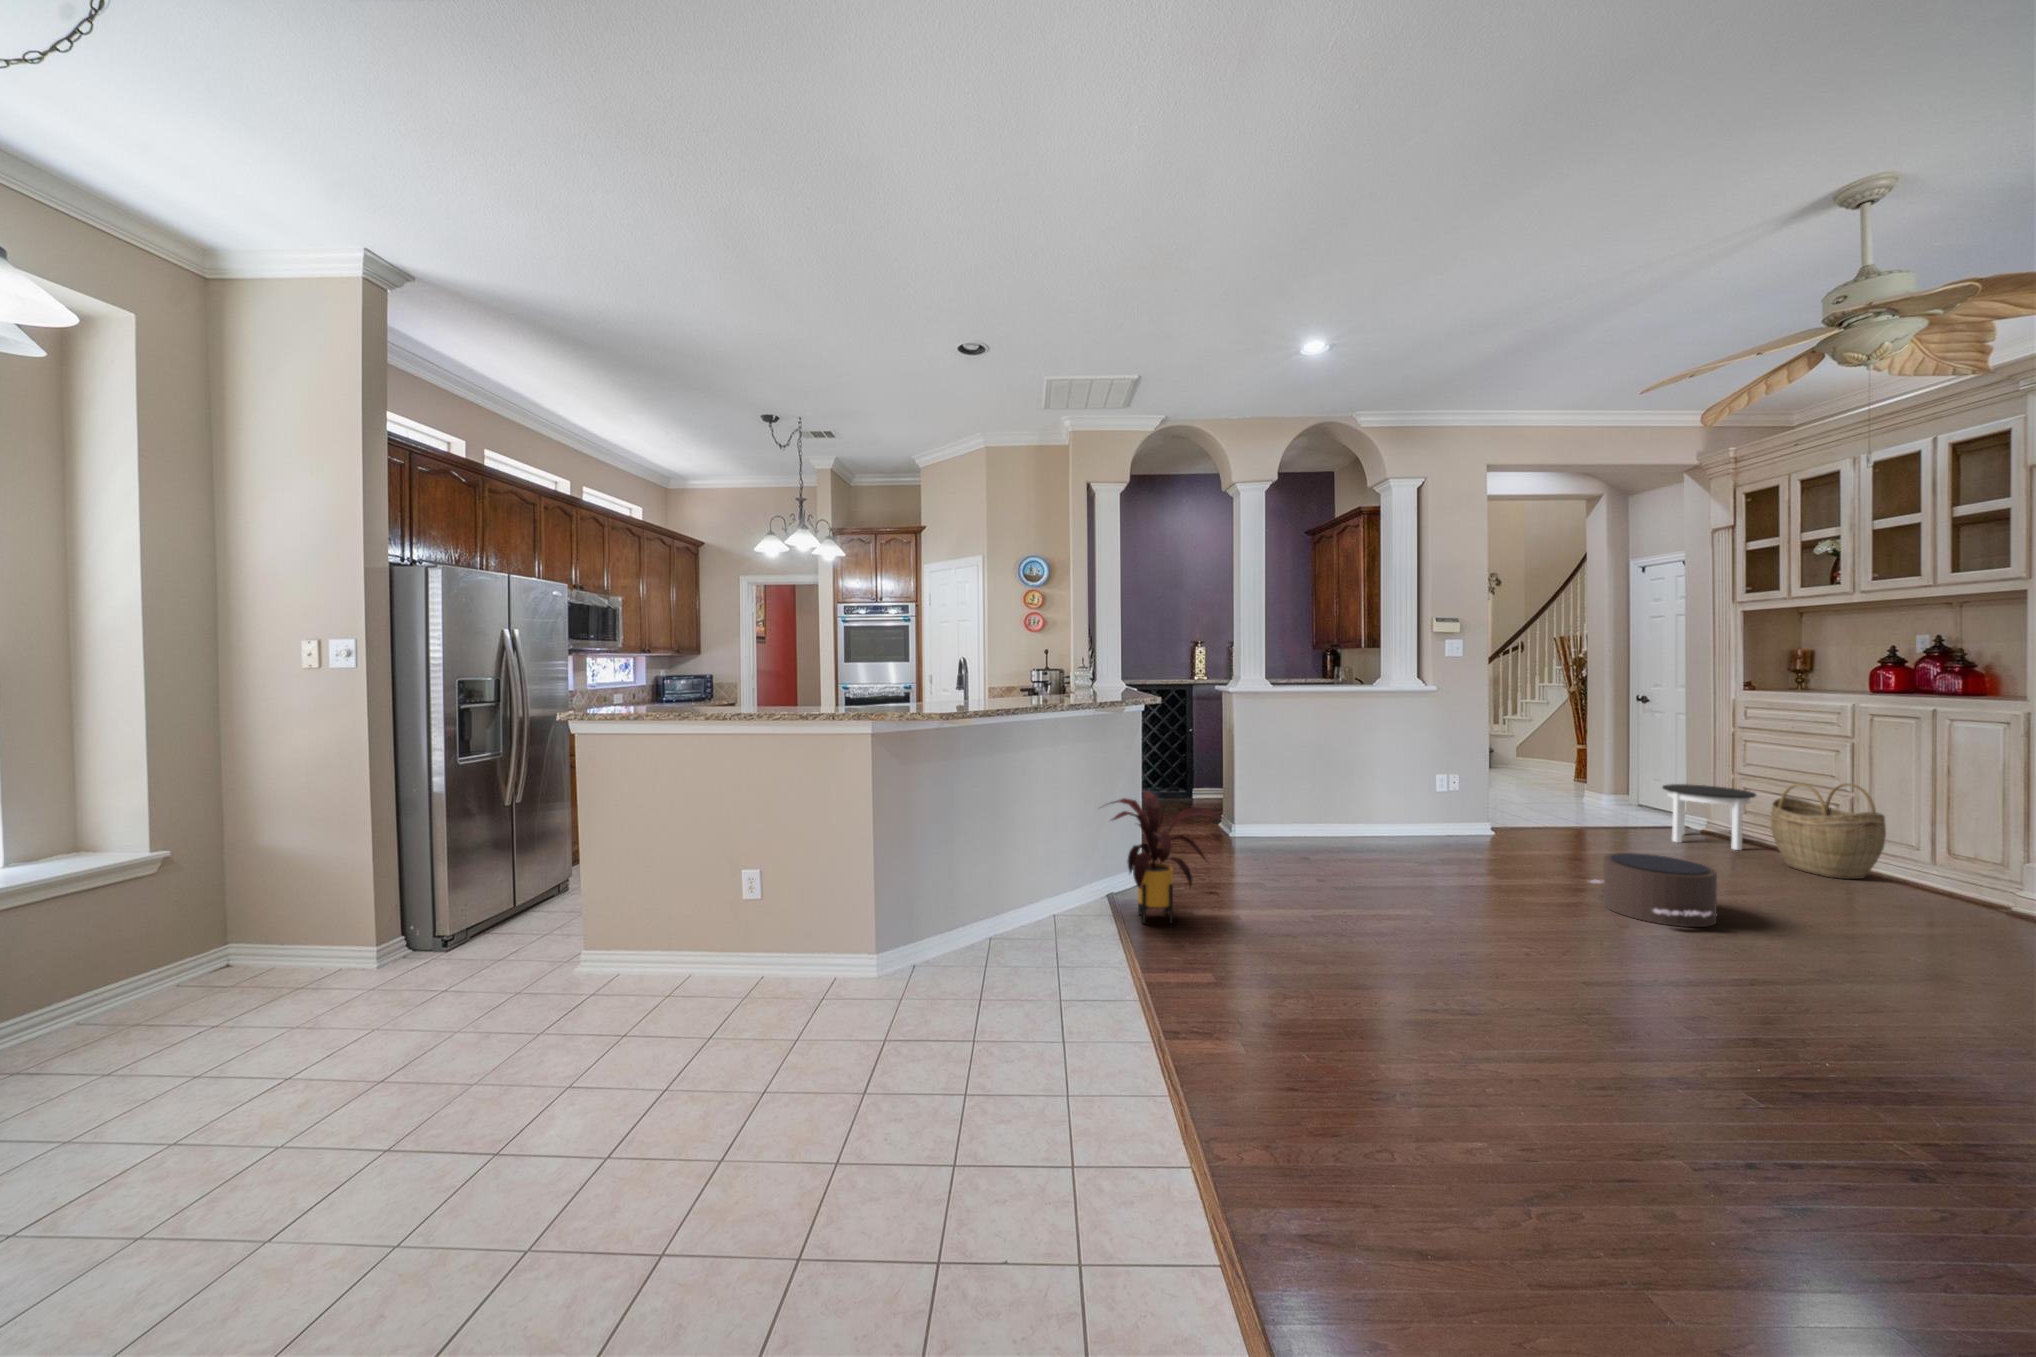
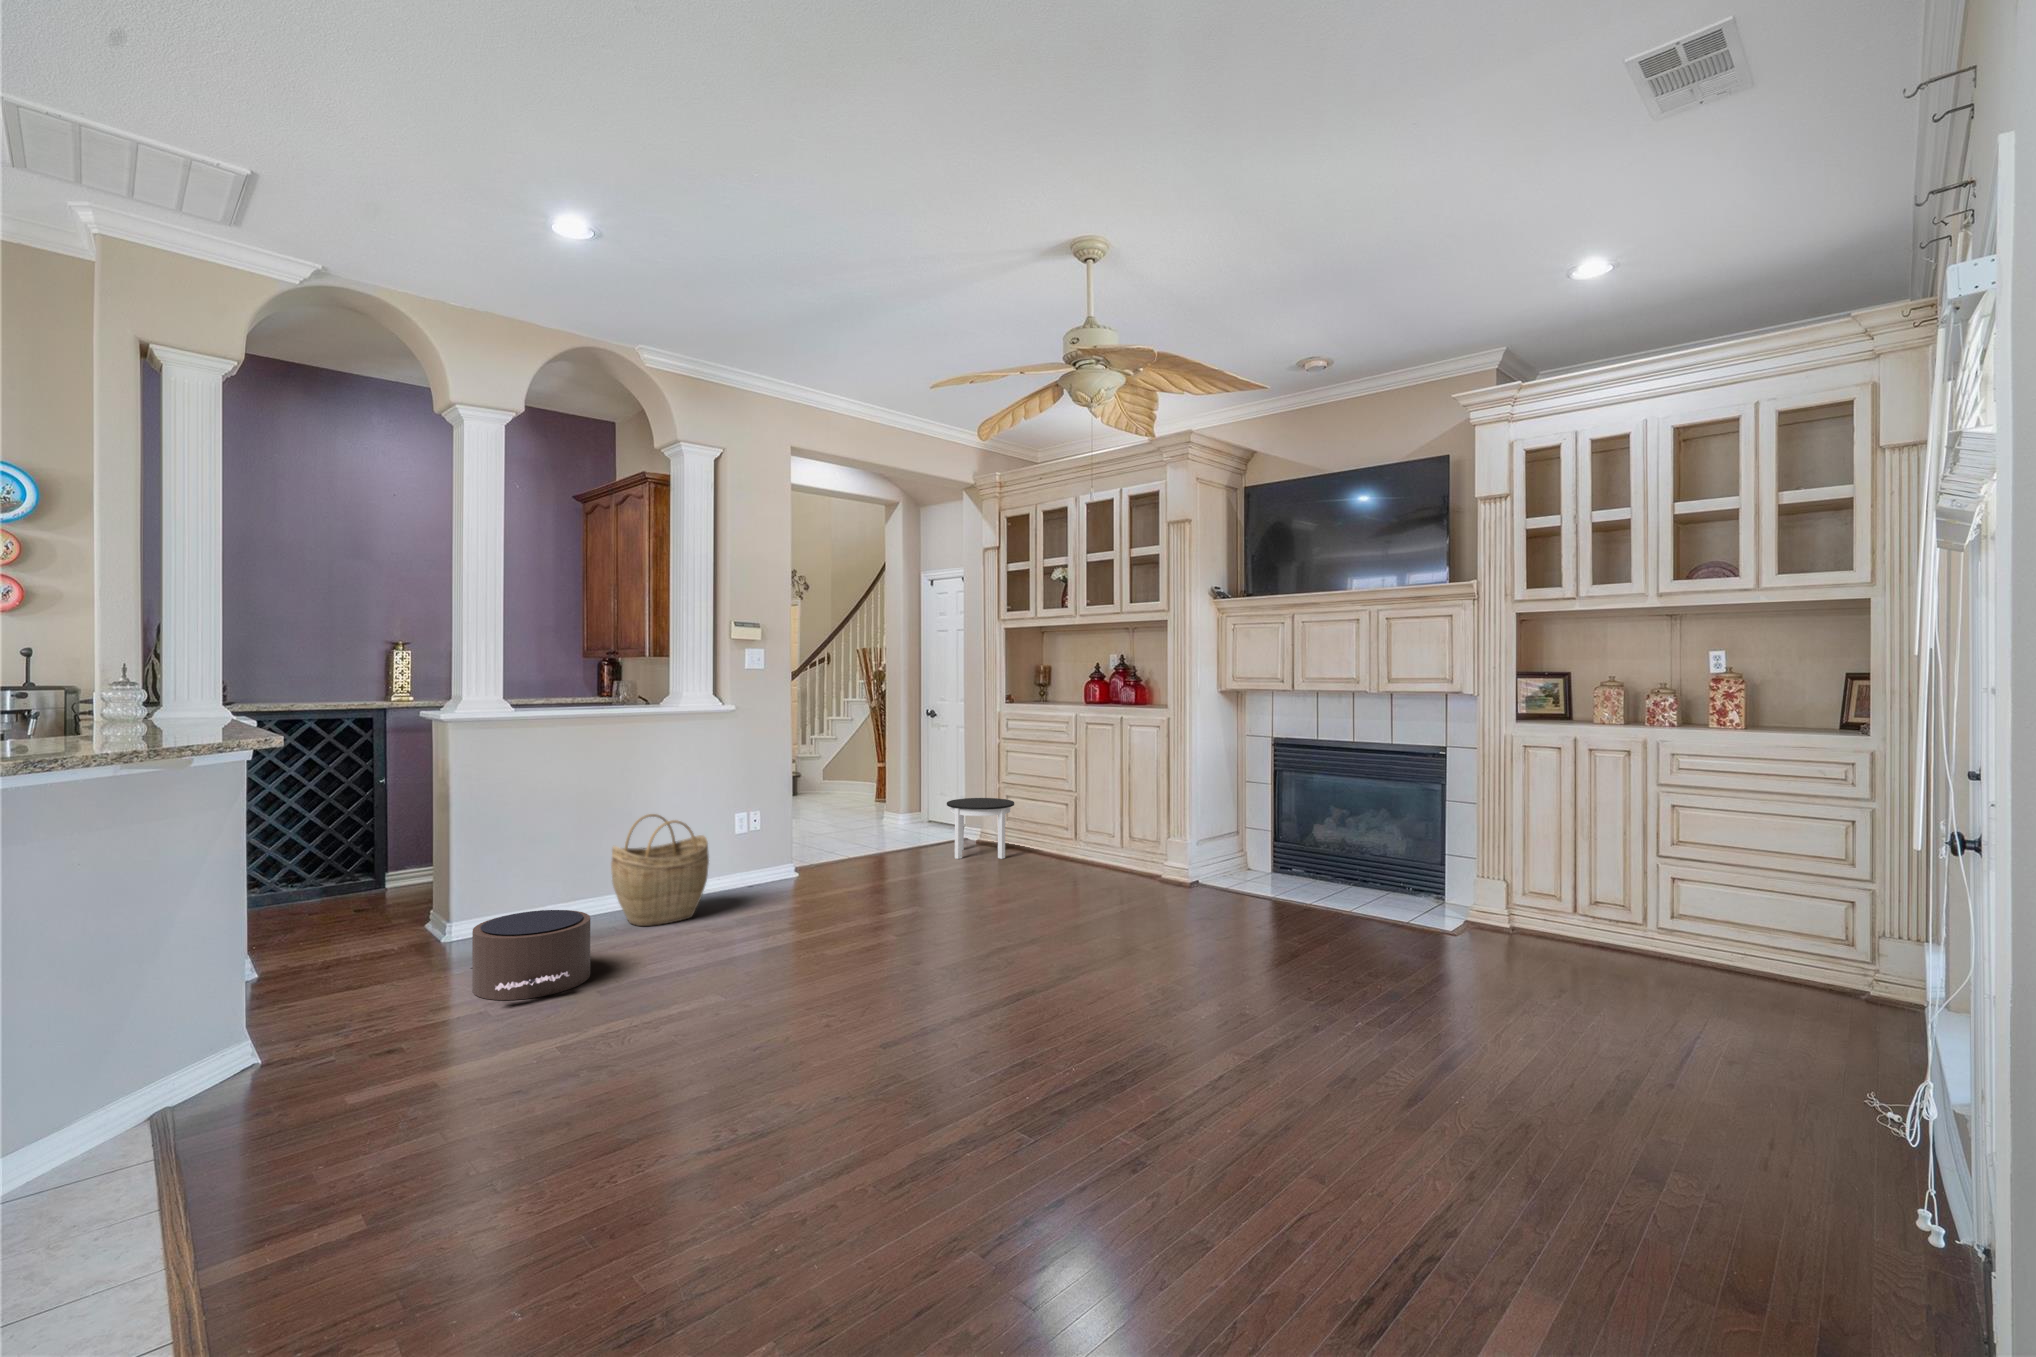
woven basket: present [1771,783,1886,879] -> present [611,814,709,926]
house plant: present [1112,791,1222,924] -> none [119,906,407,1163]
pouf: present [1590,853,1717,927] -> present [471,910,590,1000]

